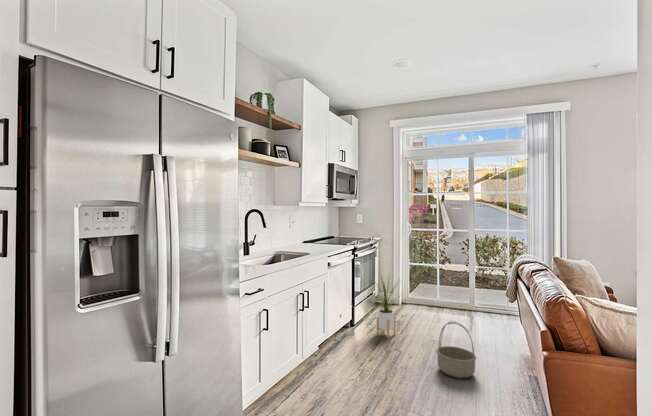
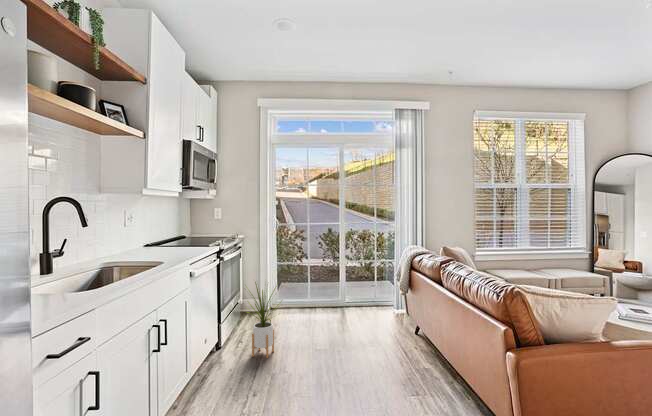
basket: present [436,322,476,378] -> none [334,329,379,395]

